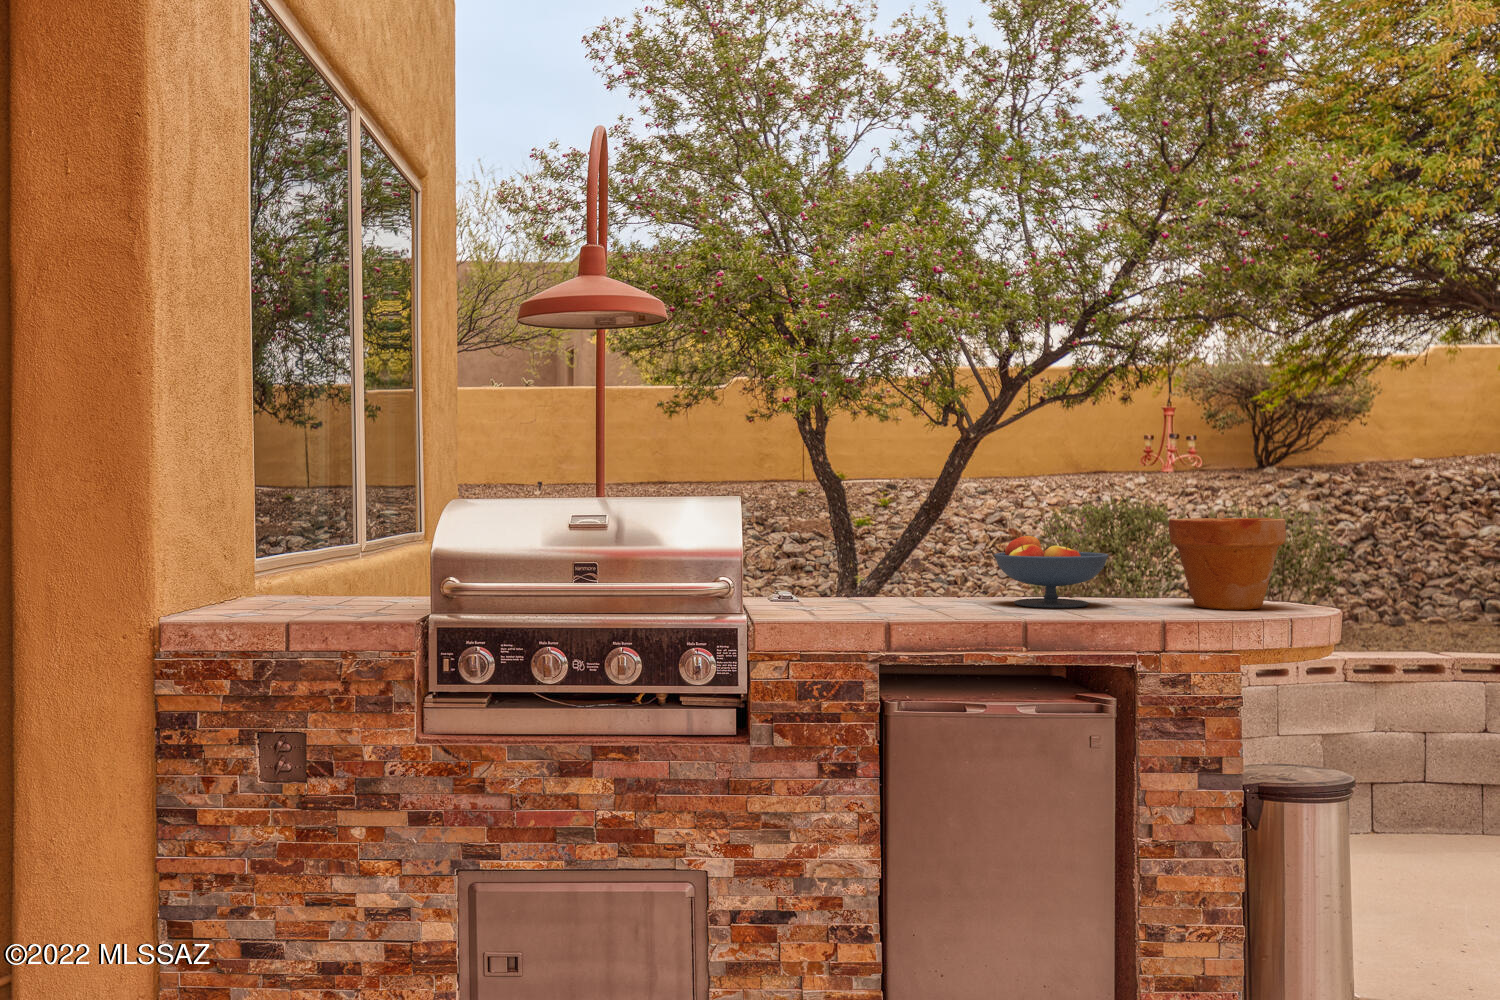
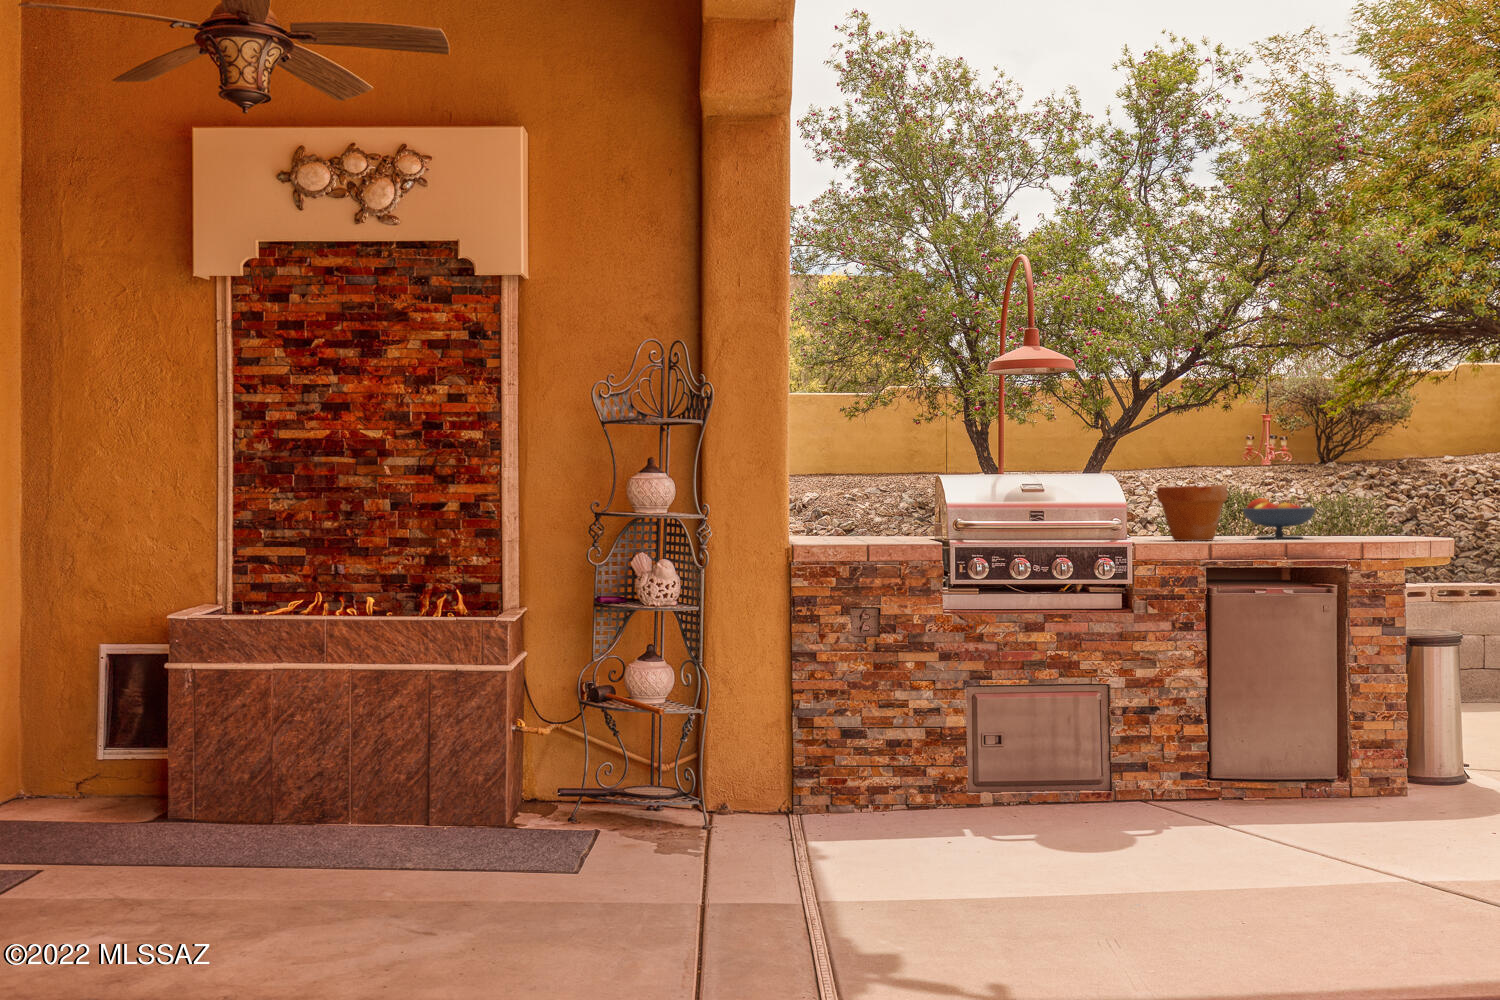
flower pot: present [1169,518,1286,610] -> present [1157,485,1228,541]

